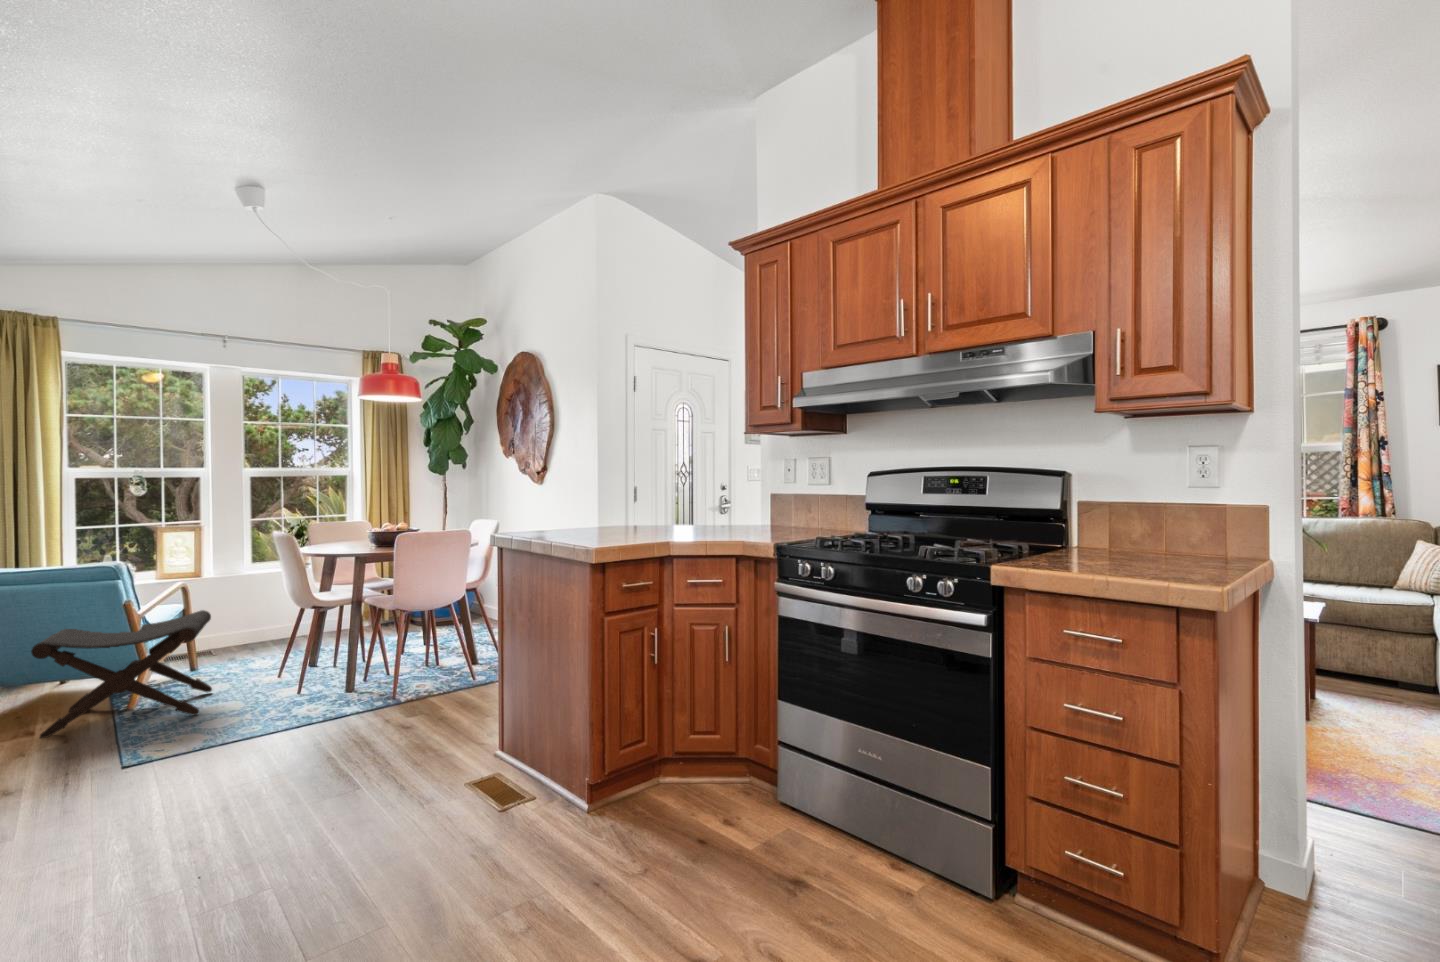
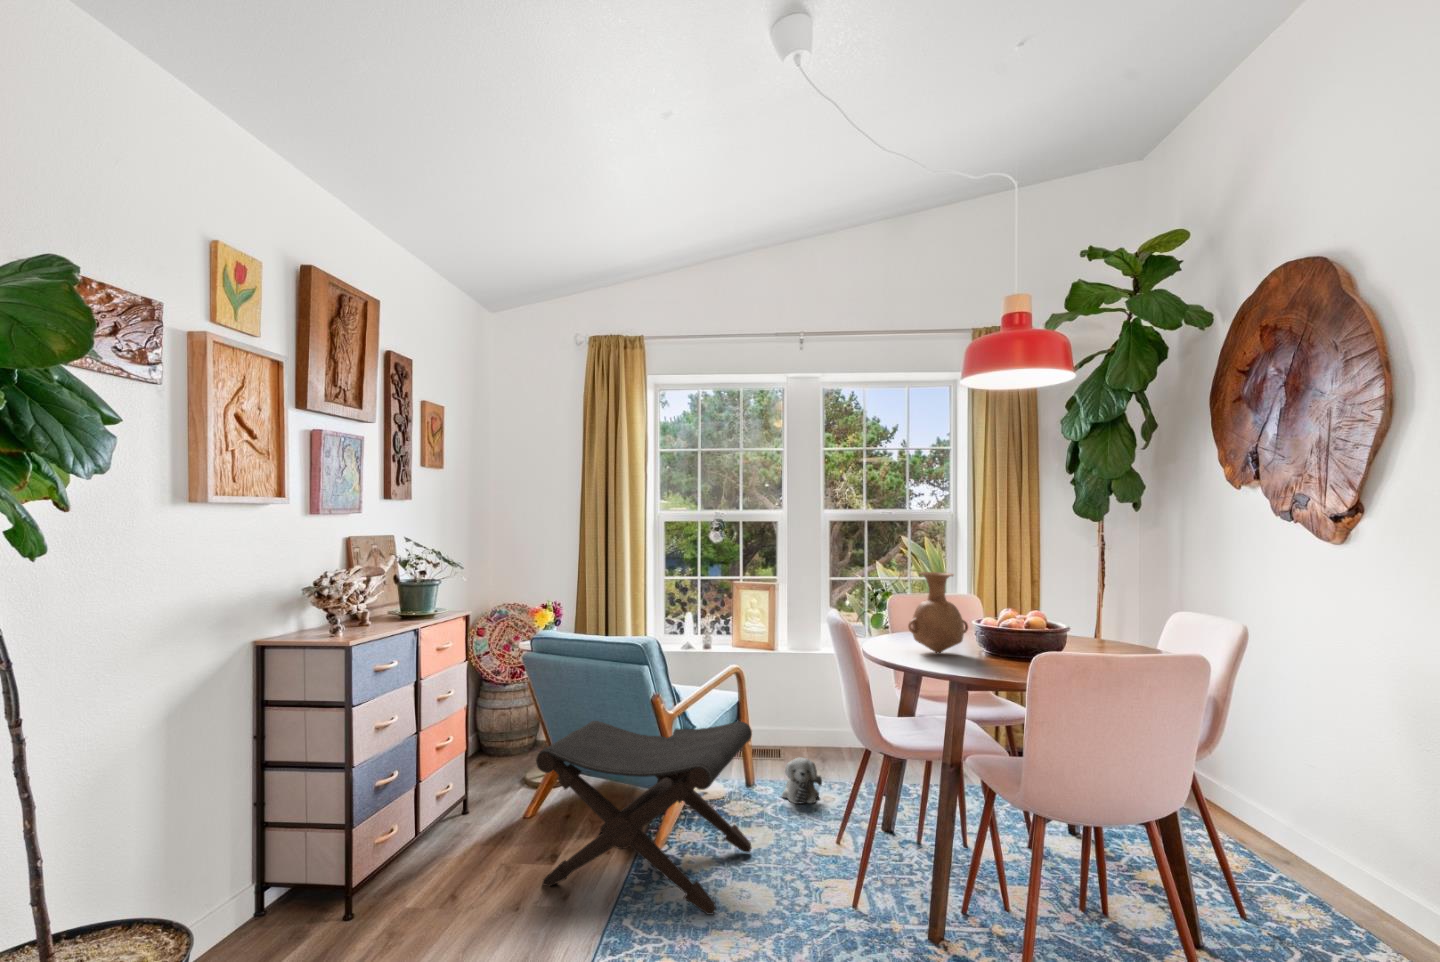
vase: none [325,505,361,550] -> present [908,572,968,653]
plush toy: none [223,640,256,670] -> present [782,758,822,804]

